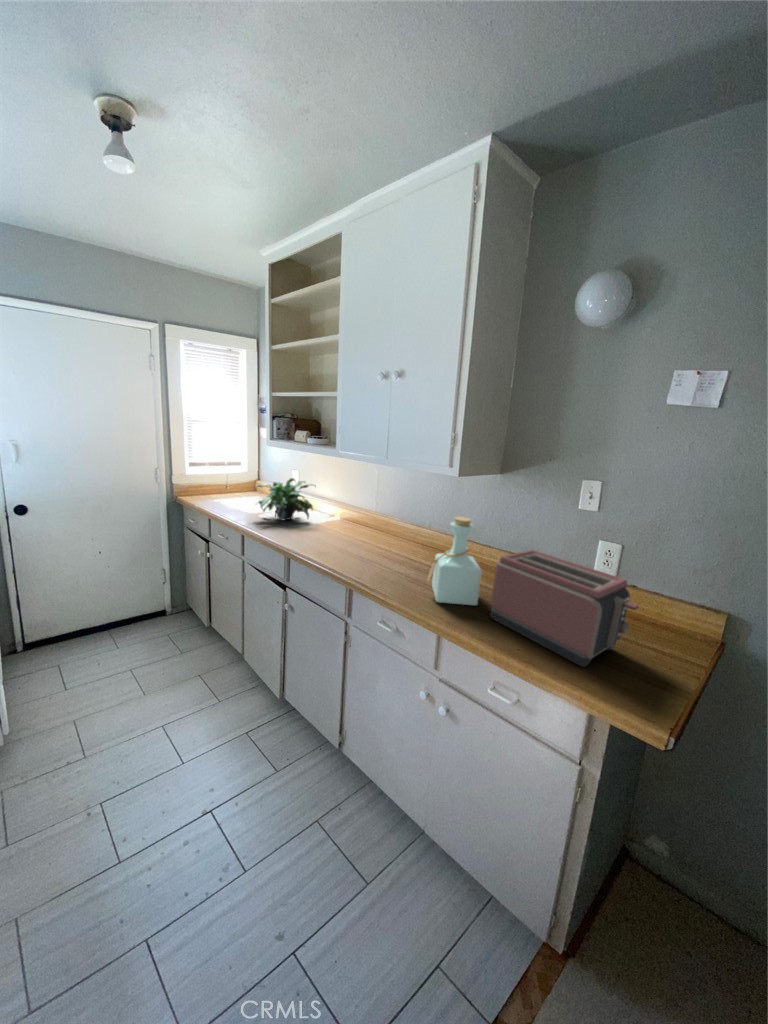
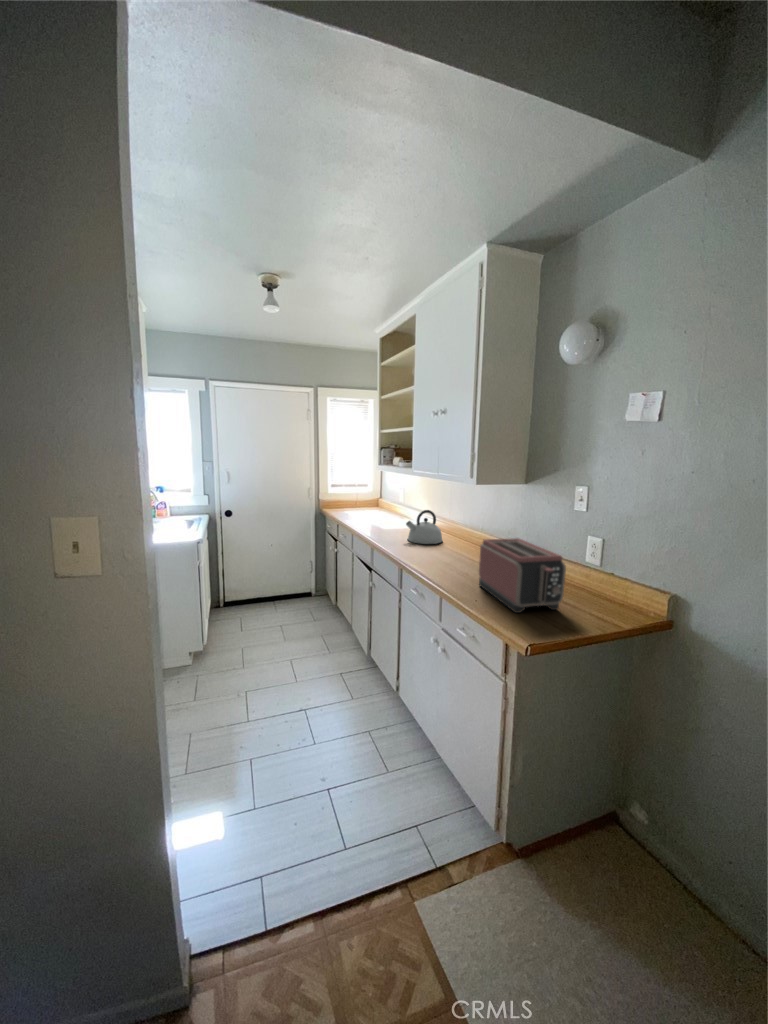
potted plant: present [257,478,316,520] -> none [363,493,408,525]
kettle: none [332,503,378,549] -> present [406,510,443,544]
bottle: present [427,517,482,605] -> none [447,514,485,579]

